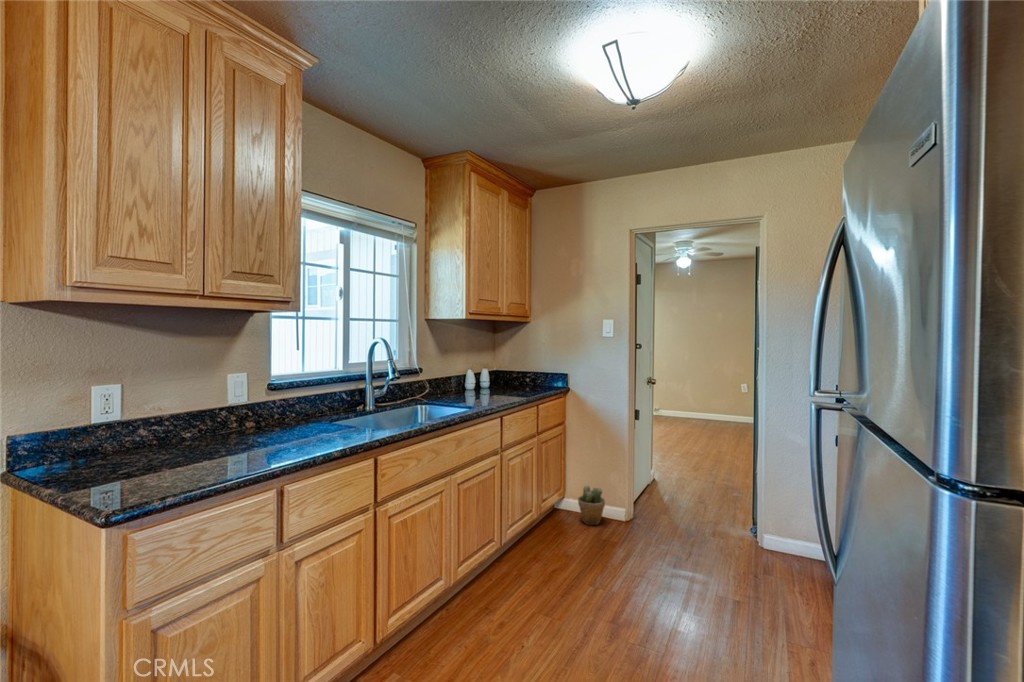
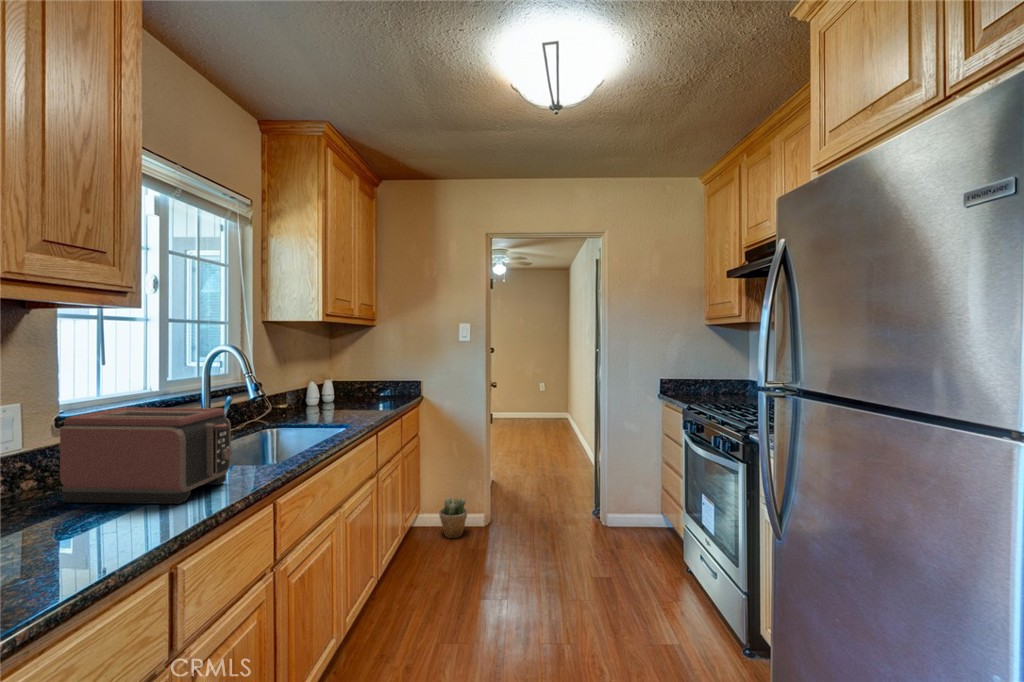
toaster: none [257,379,352,446] -> present [60,407,232,504]

